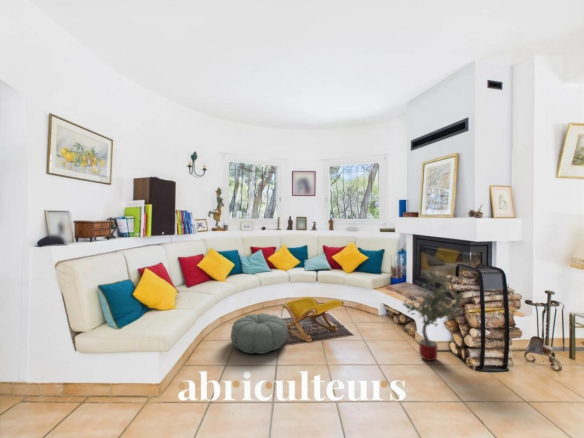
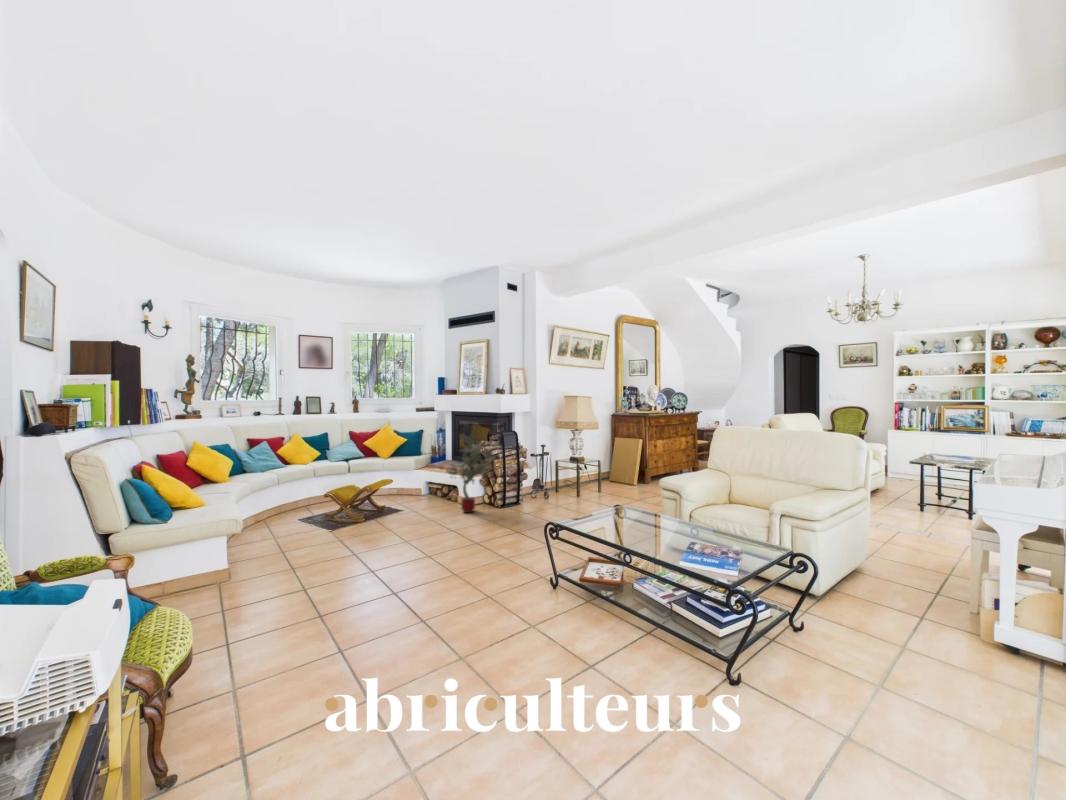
pouf: present [231,313,288,354] -> none [265,503,335,541]

